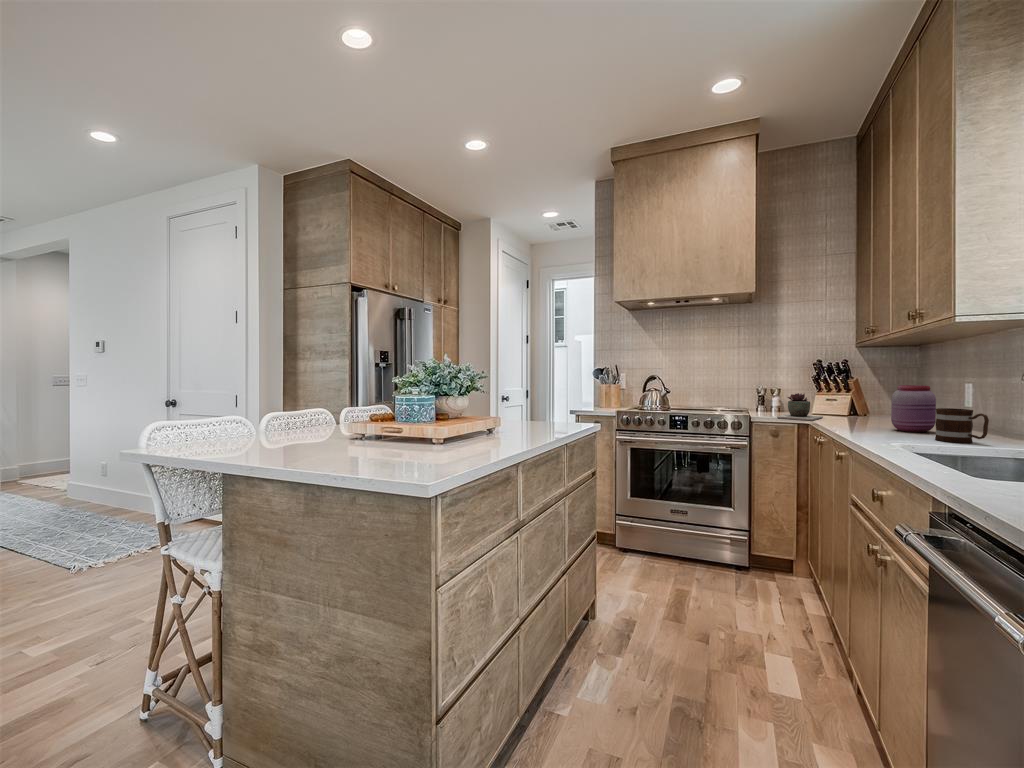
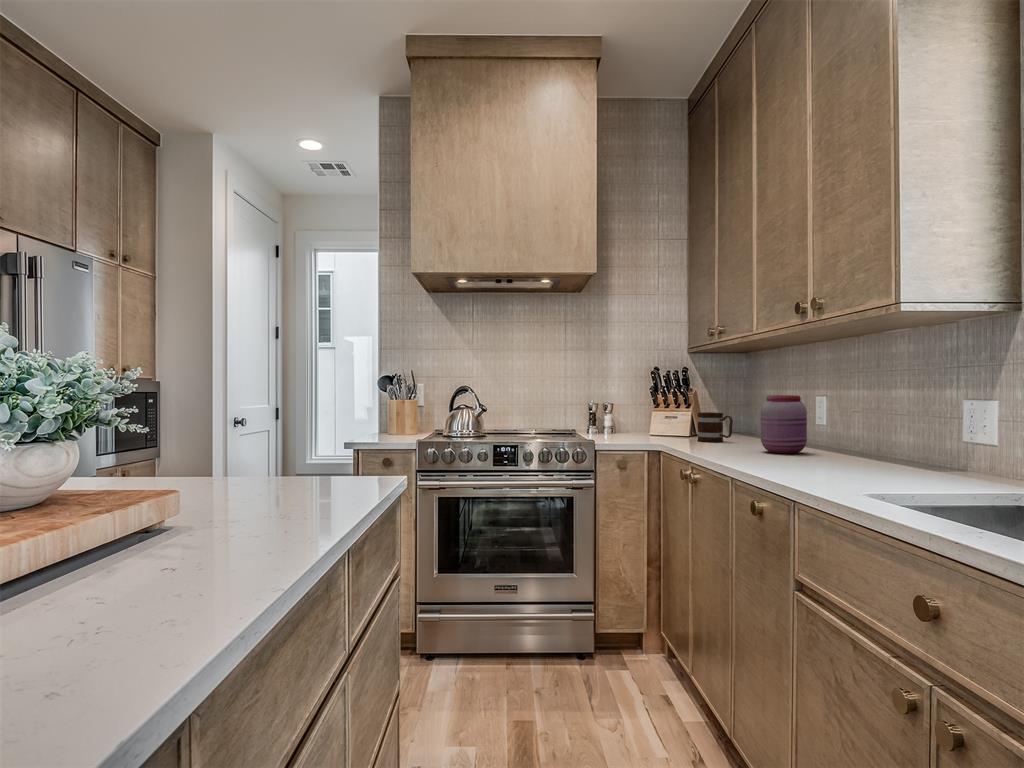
succulent plant: present [777,393,823,421] -> none [628,408,678,444]
mug: present [935,408,989,443] -> present [698,412,733,442]

